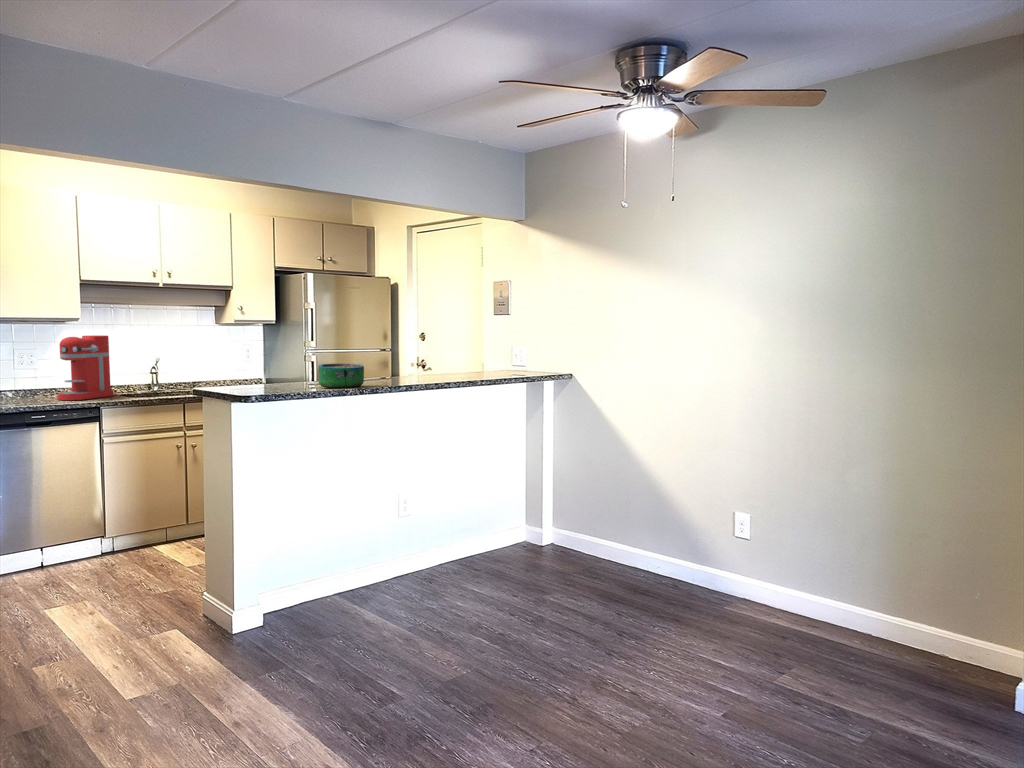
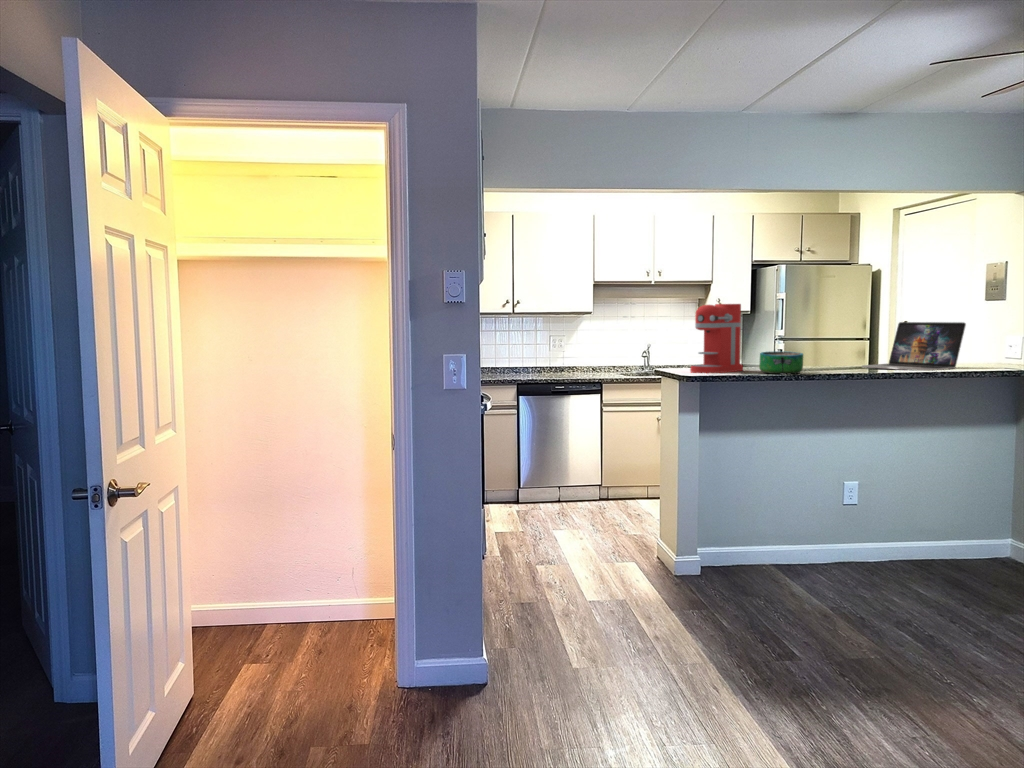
laptop: none [409,333,493,380] -> present [862,322,966,371]
coffee maker: present [57,335,114,400] -> present [690,304,743,373]

